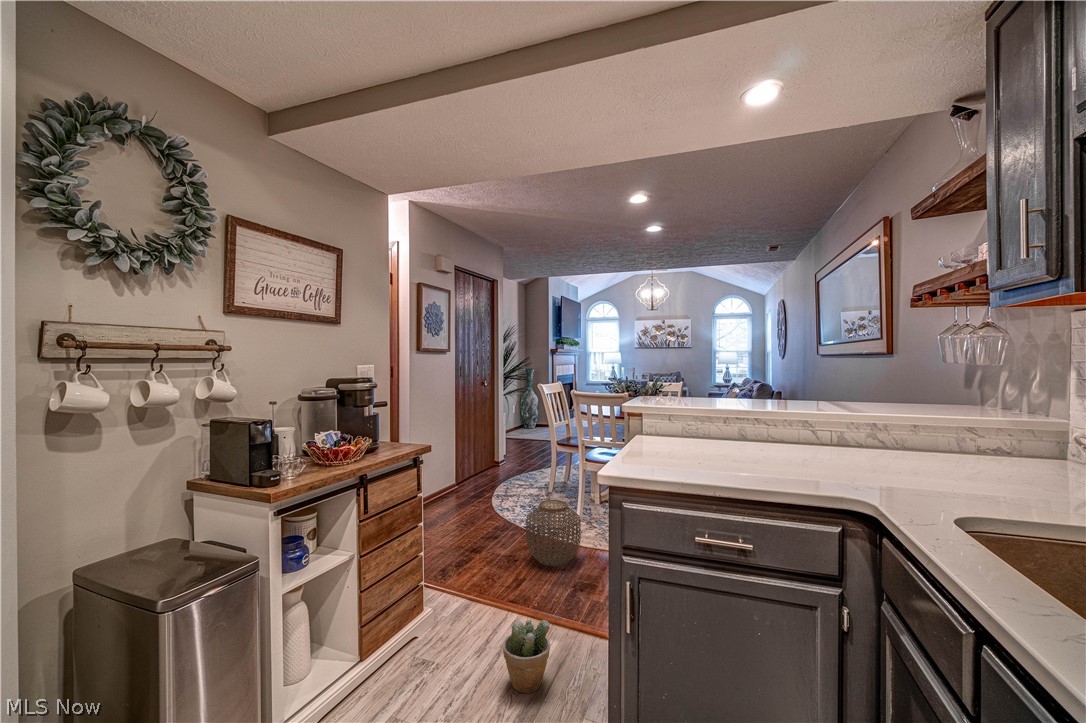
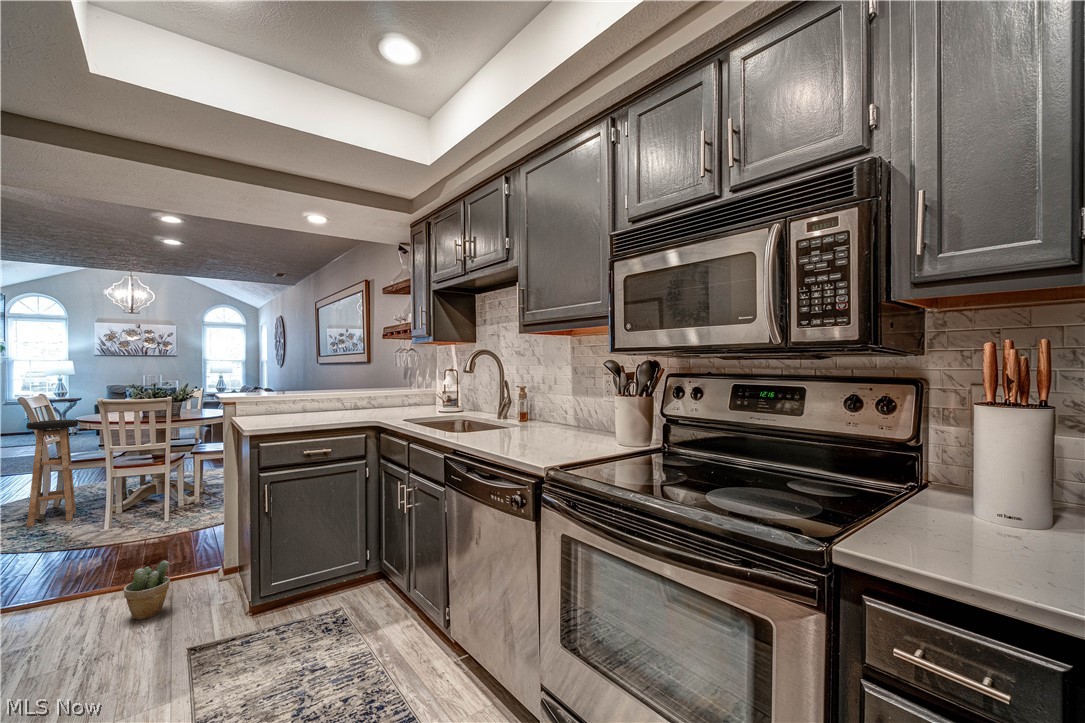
bar stool: none [540,405,575,499] -> present [27,420,78,527]
woven basket: present [526,500,581,566] -> none [67,502,136,565]

